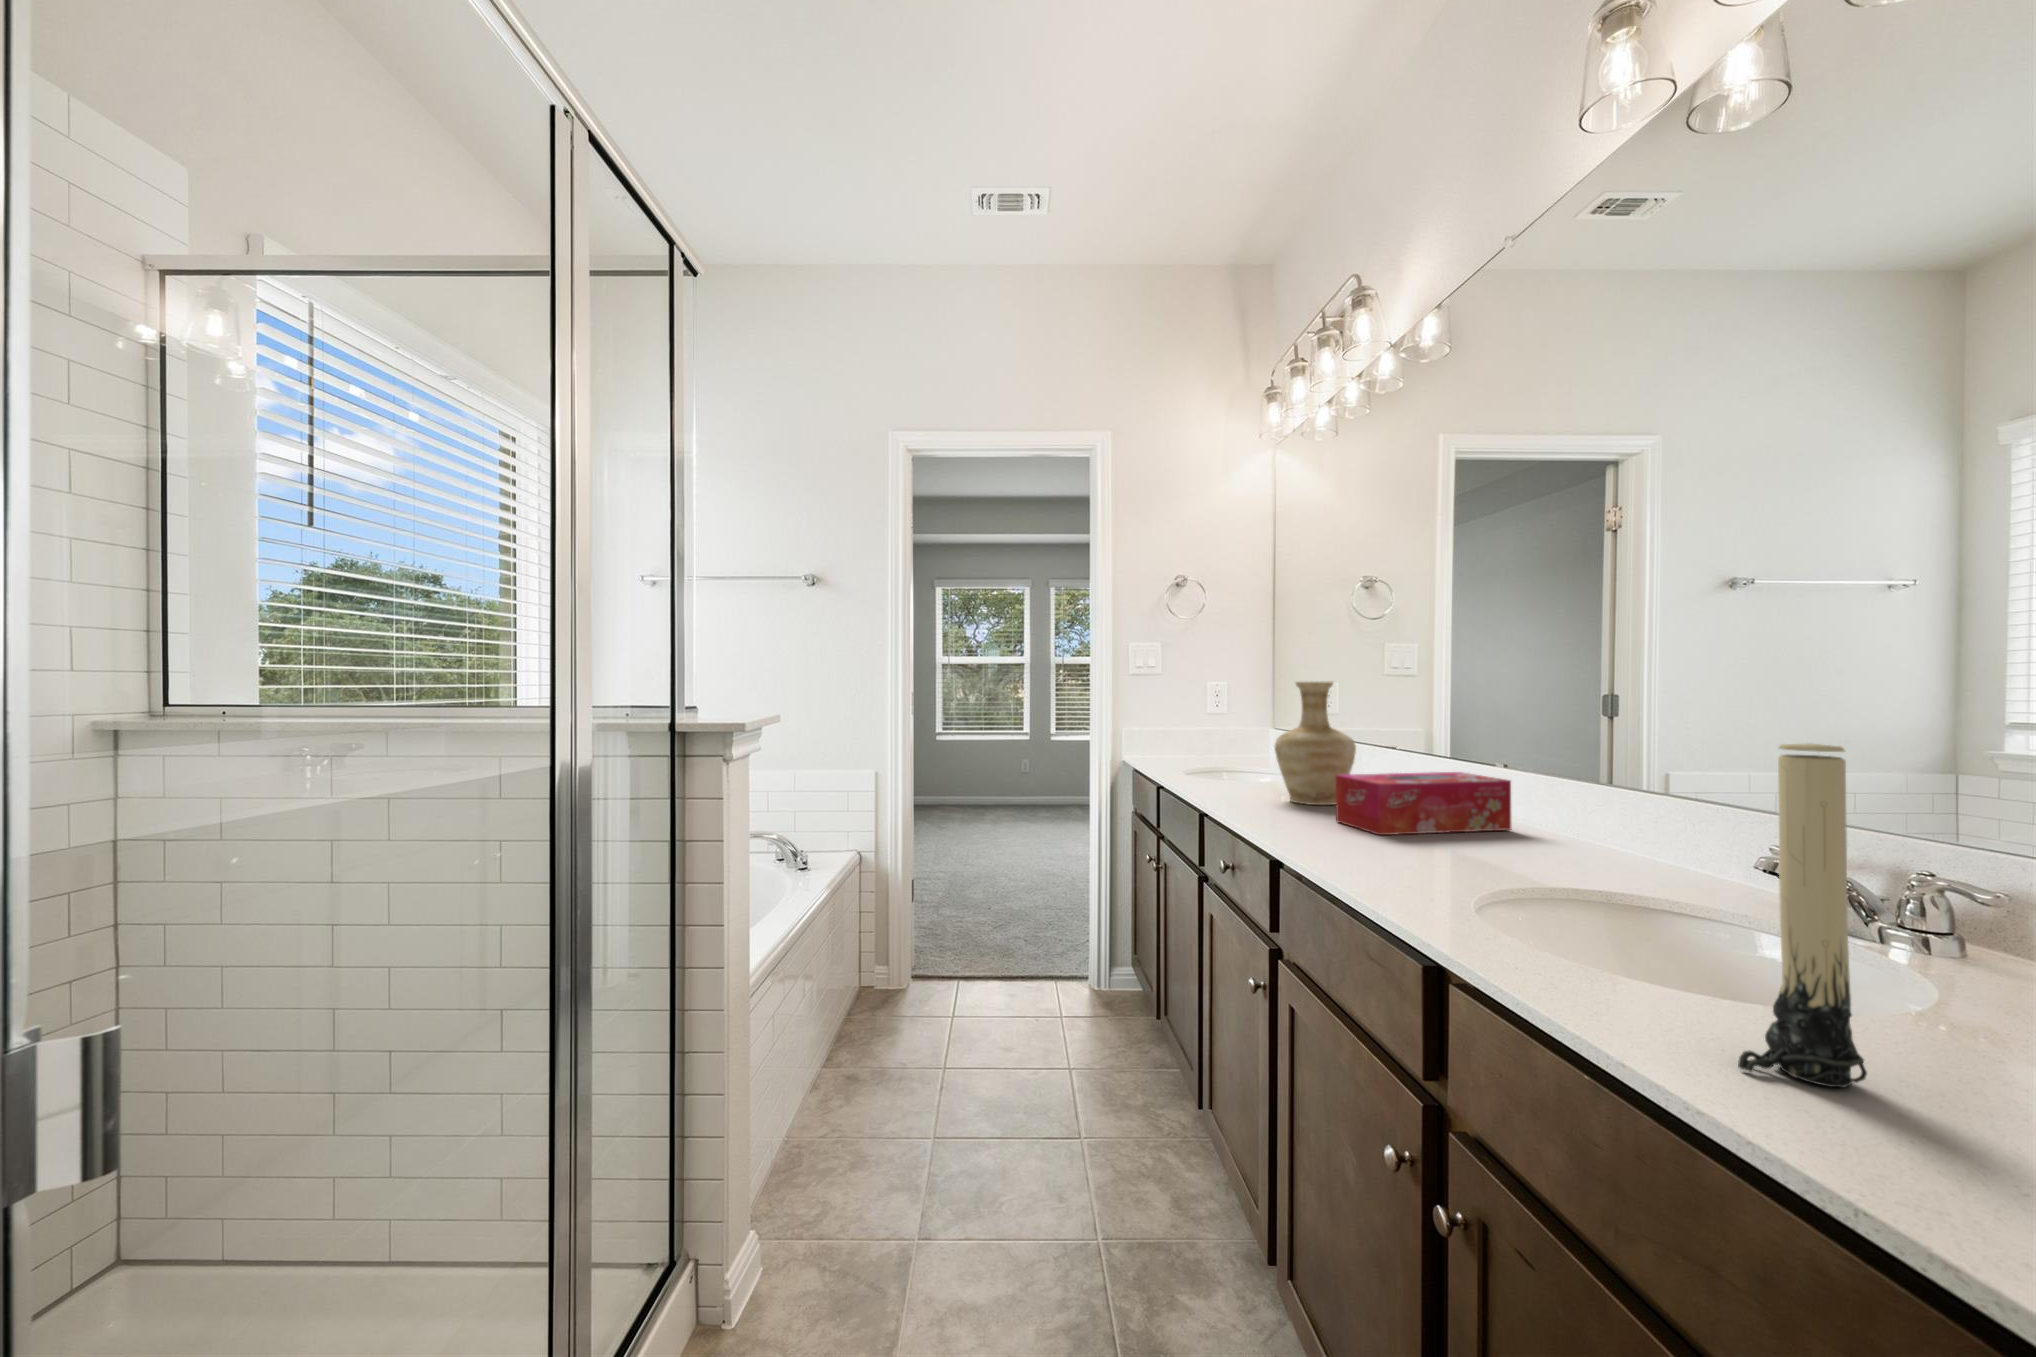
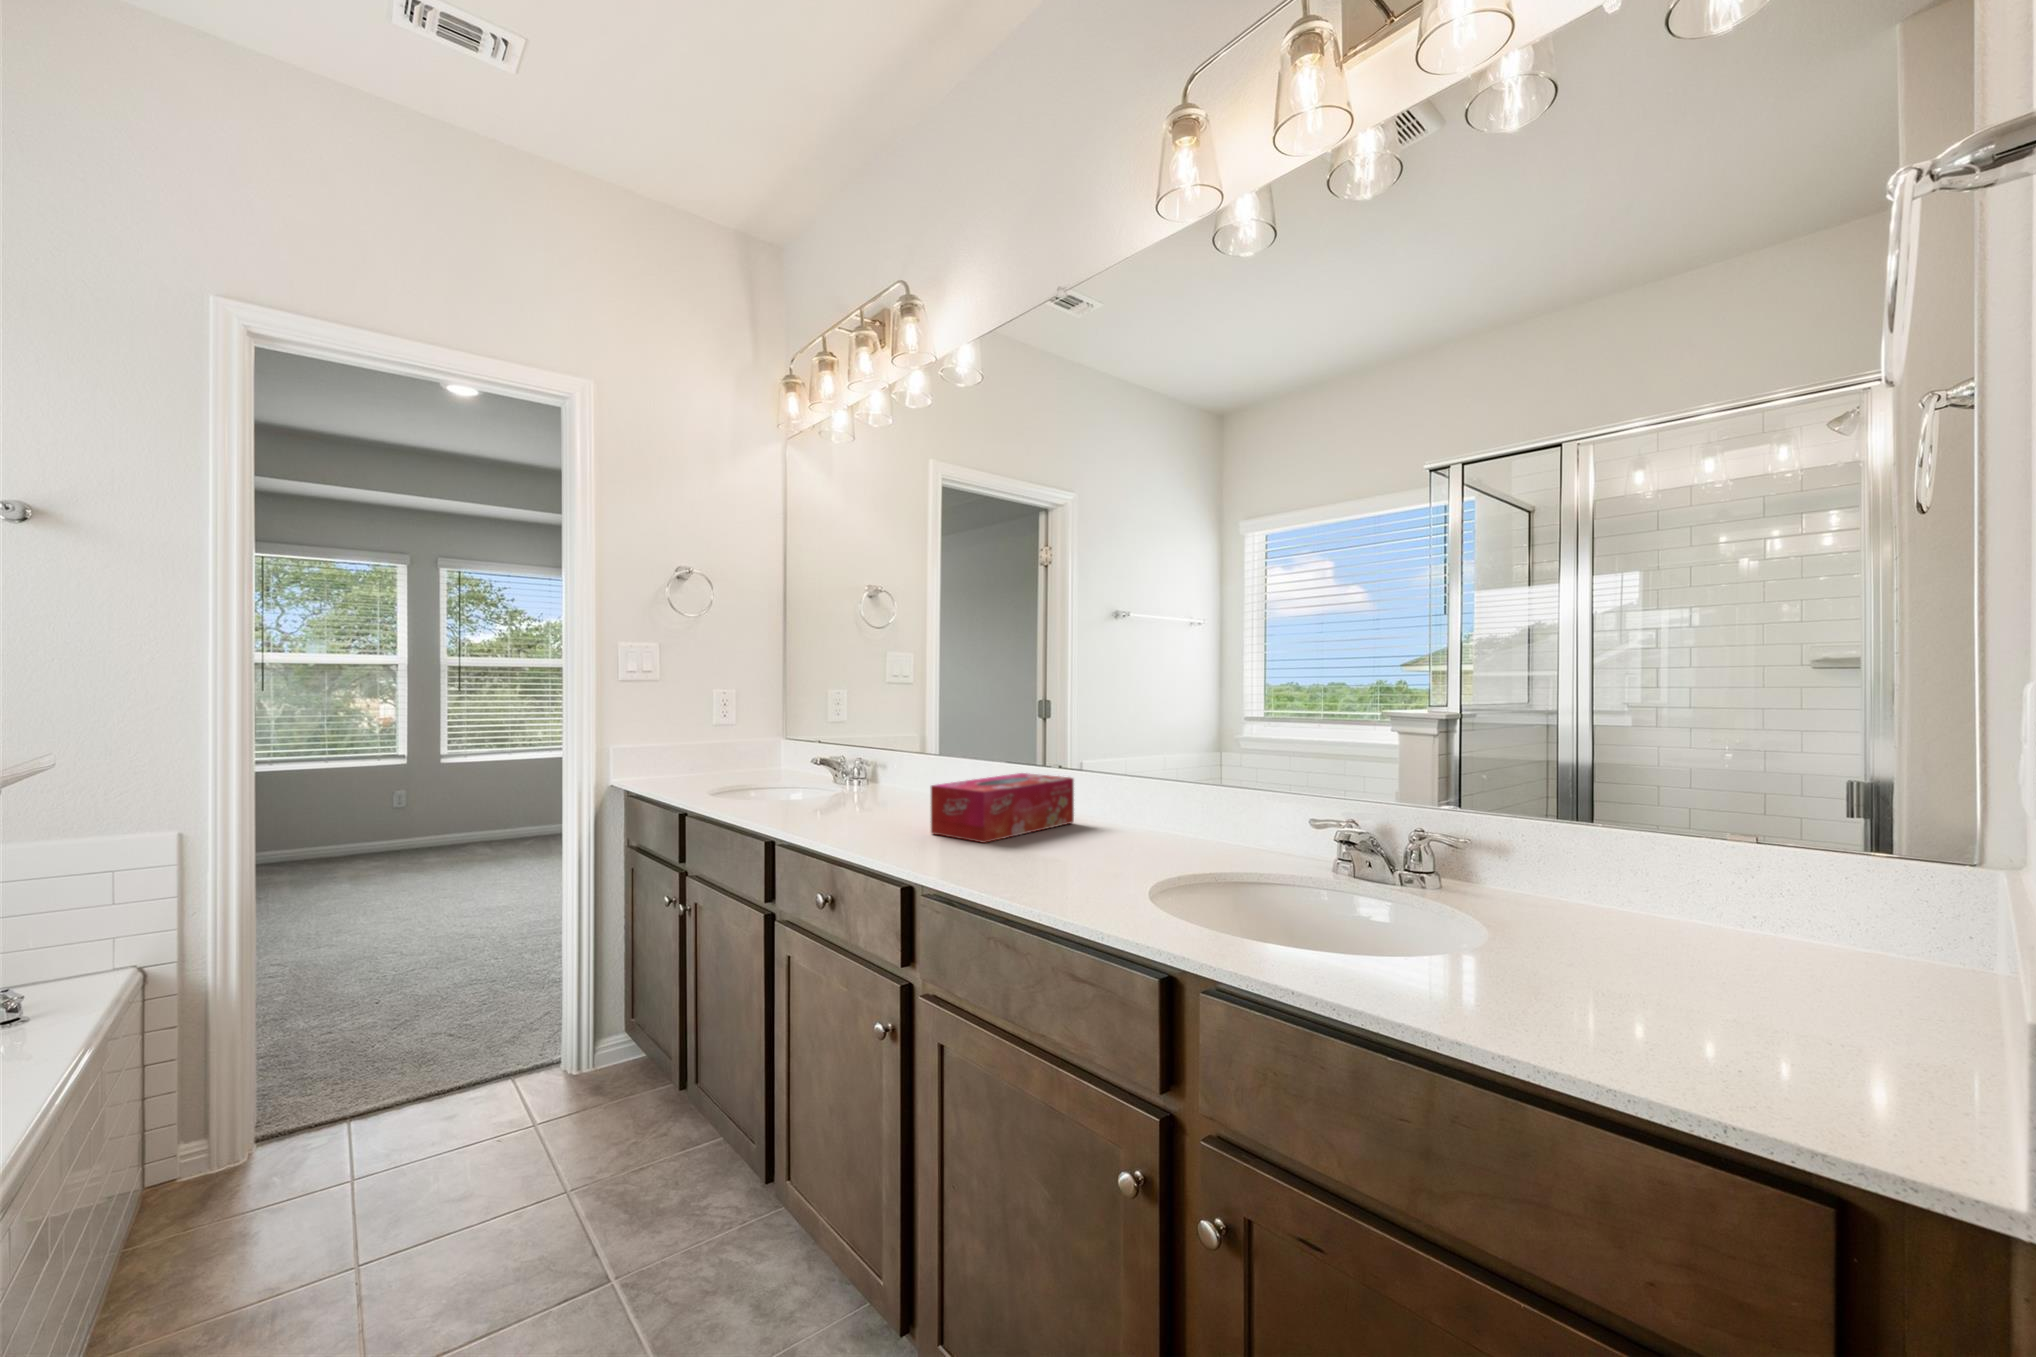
vase: present [1274,682,1356,805] -> none [844,688,925,818]
candle: present [1738,743,1867,1087] -> none [1477,743,1544,1014]

